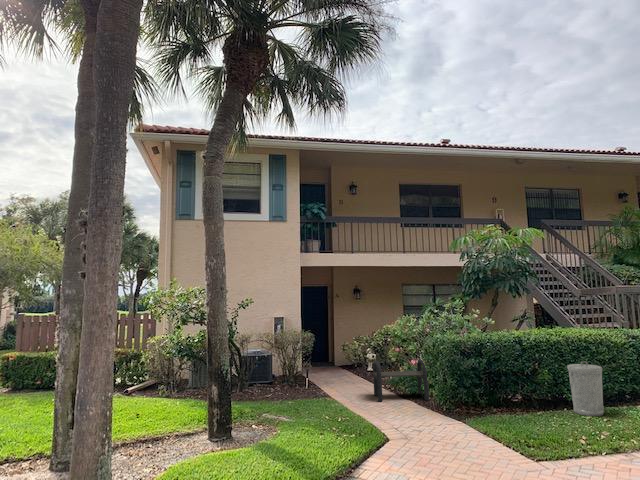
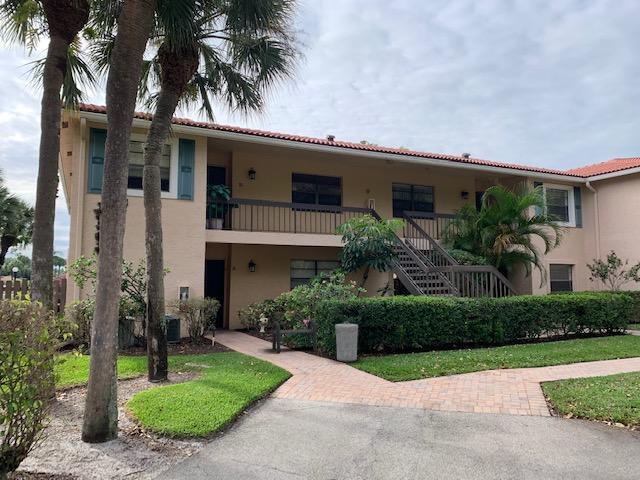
trash can: present [567,361,604,416] -> present [335,321,358,362]

